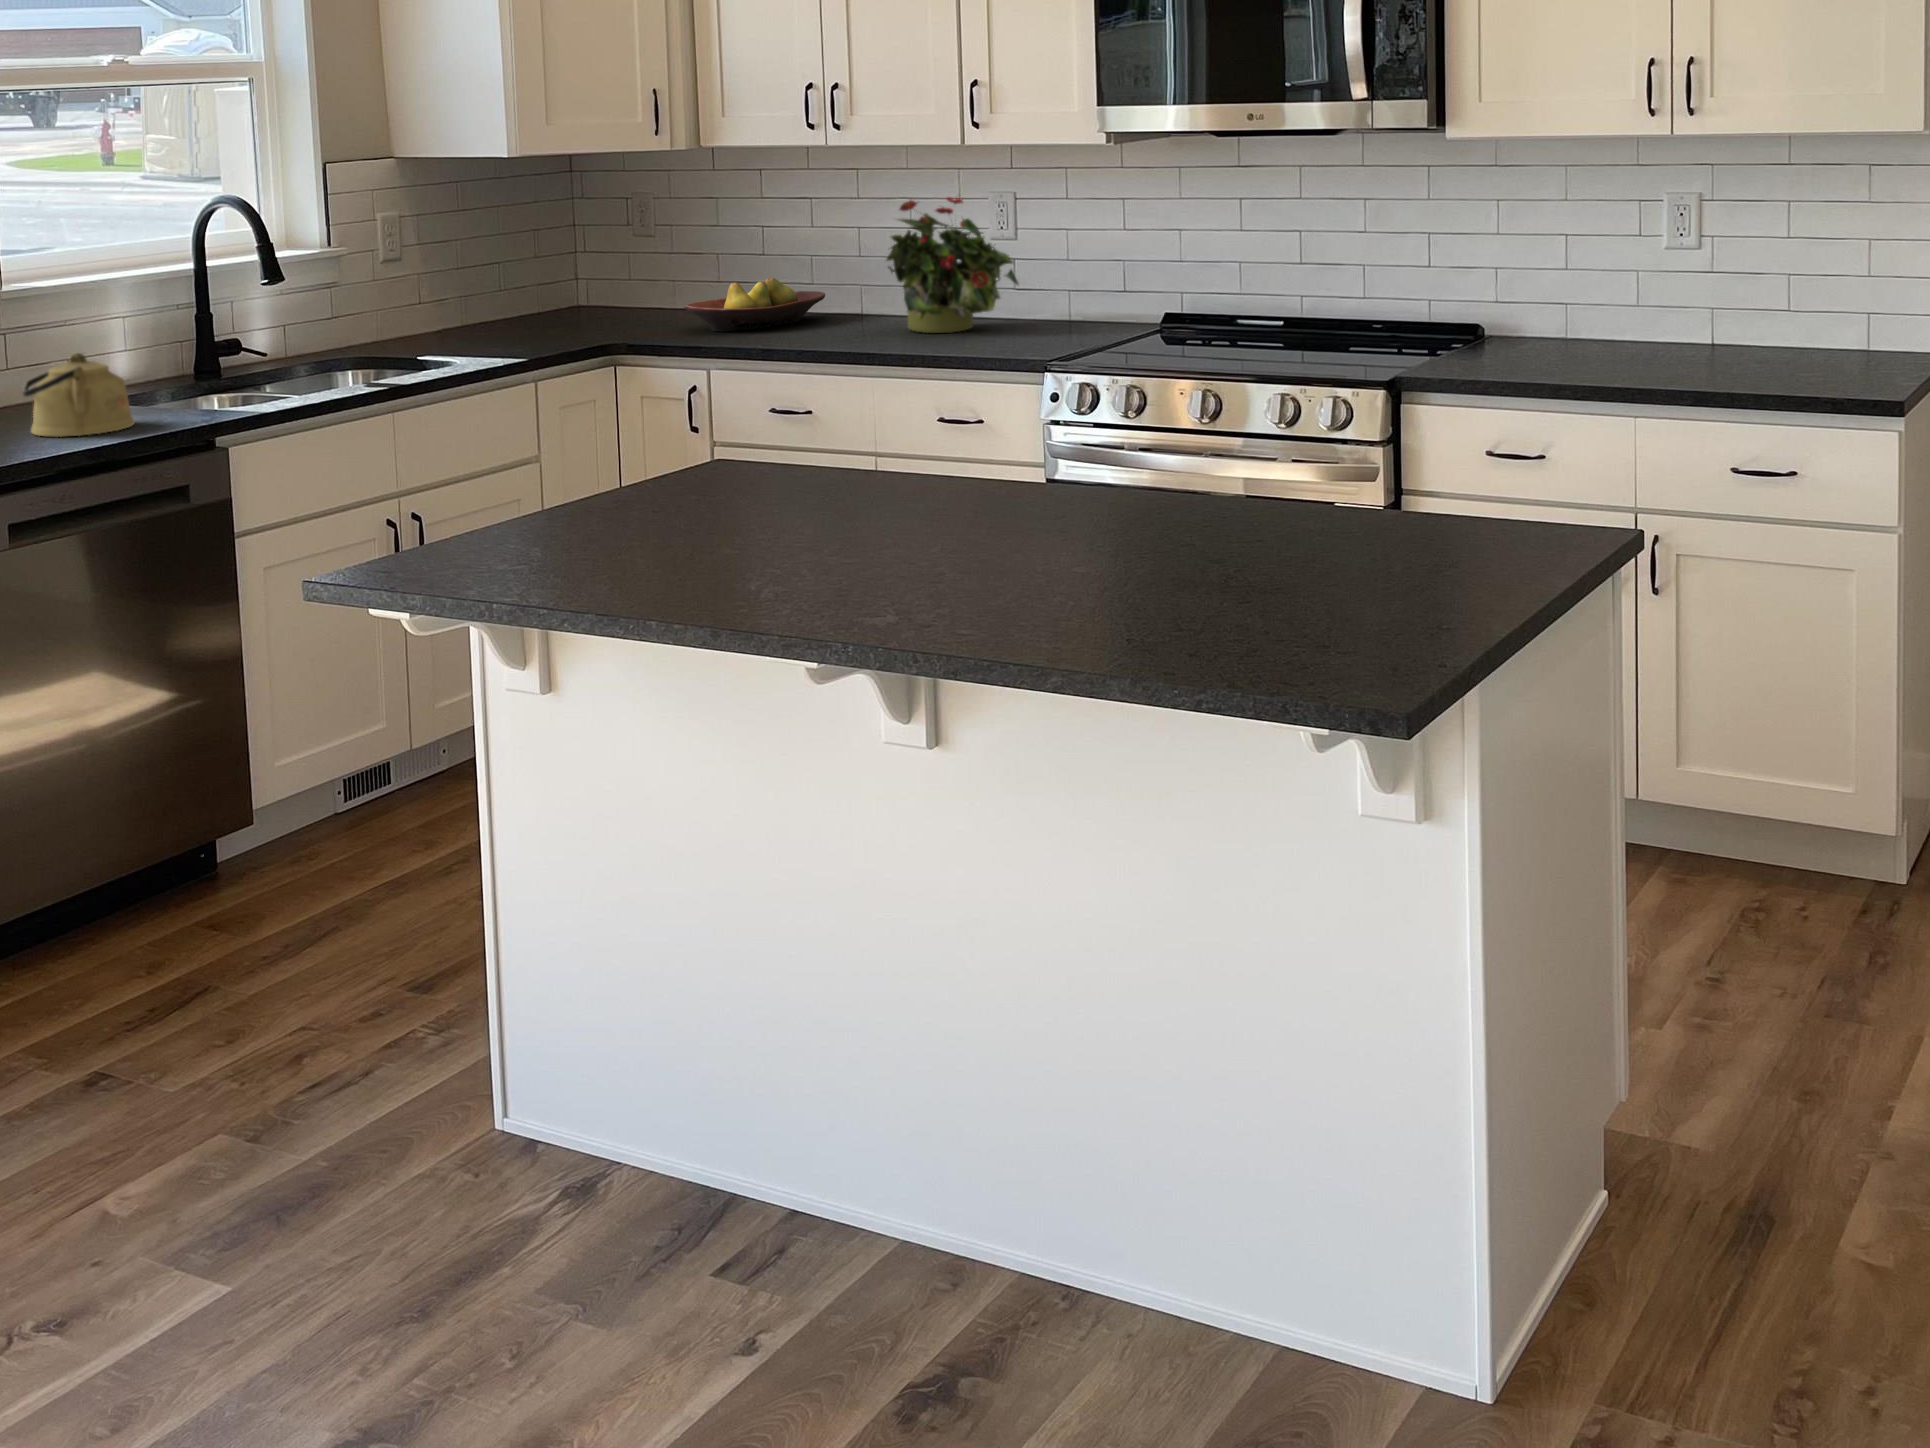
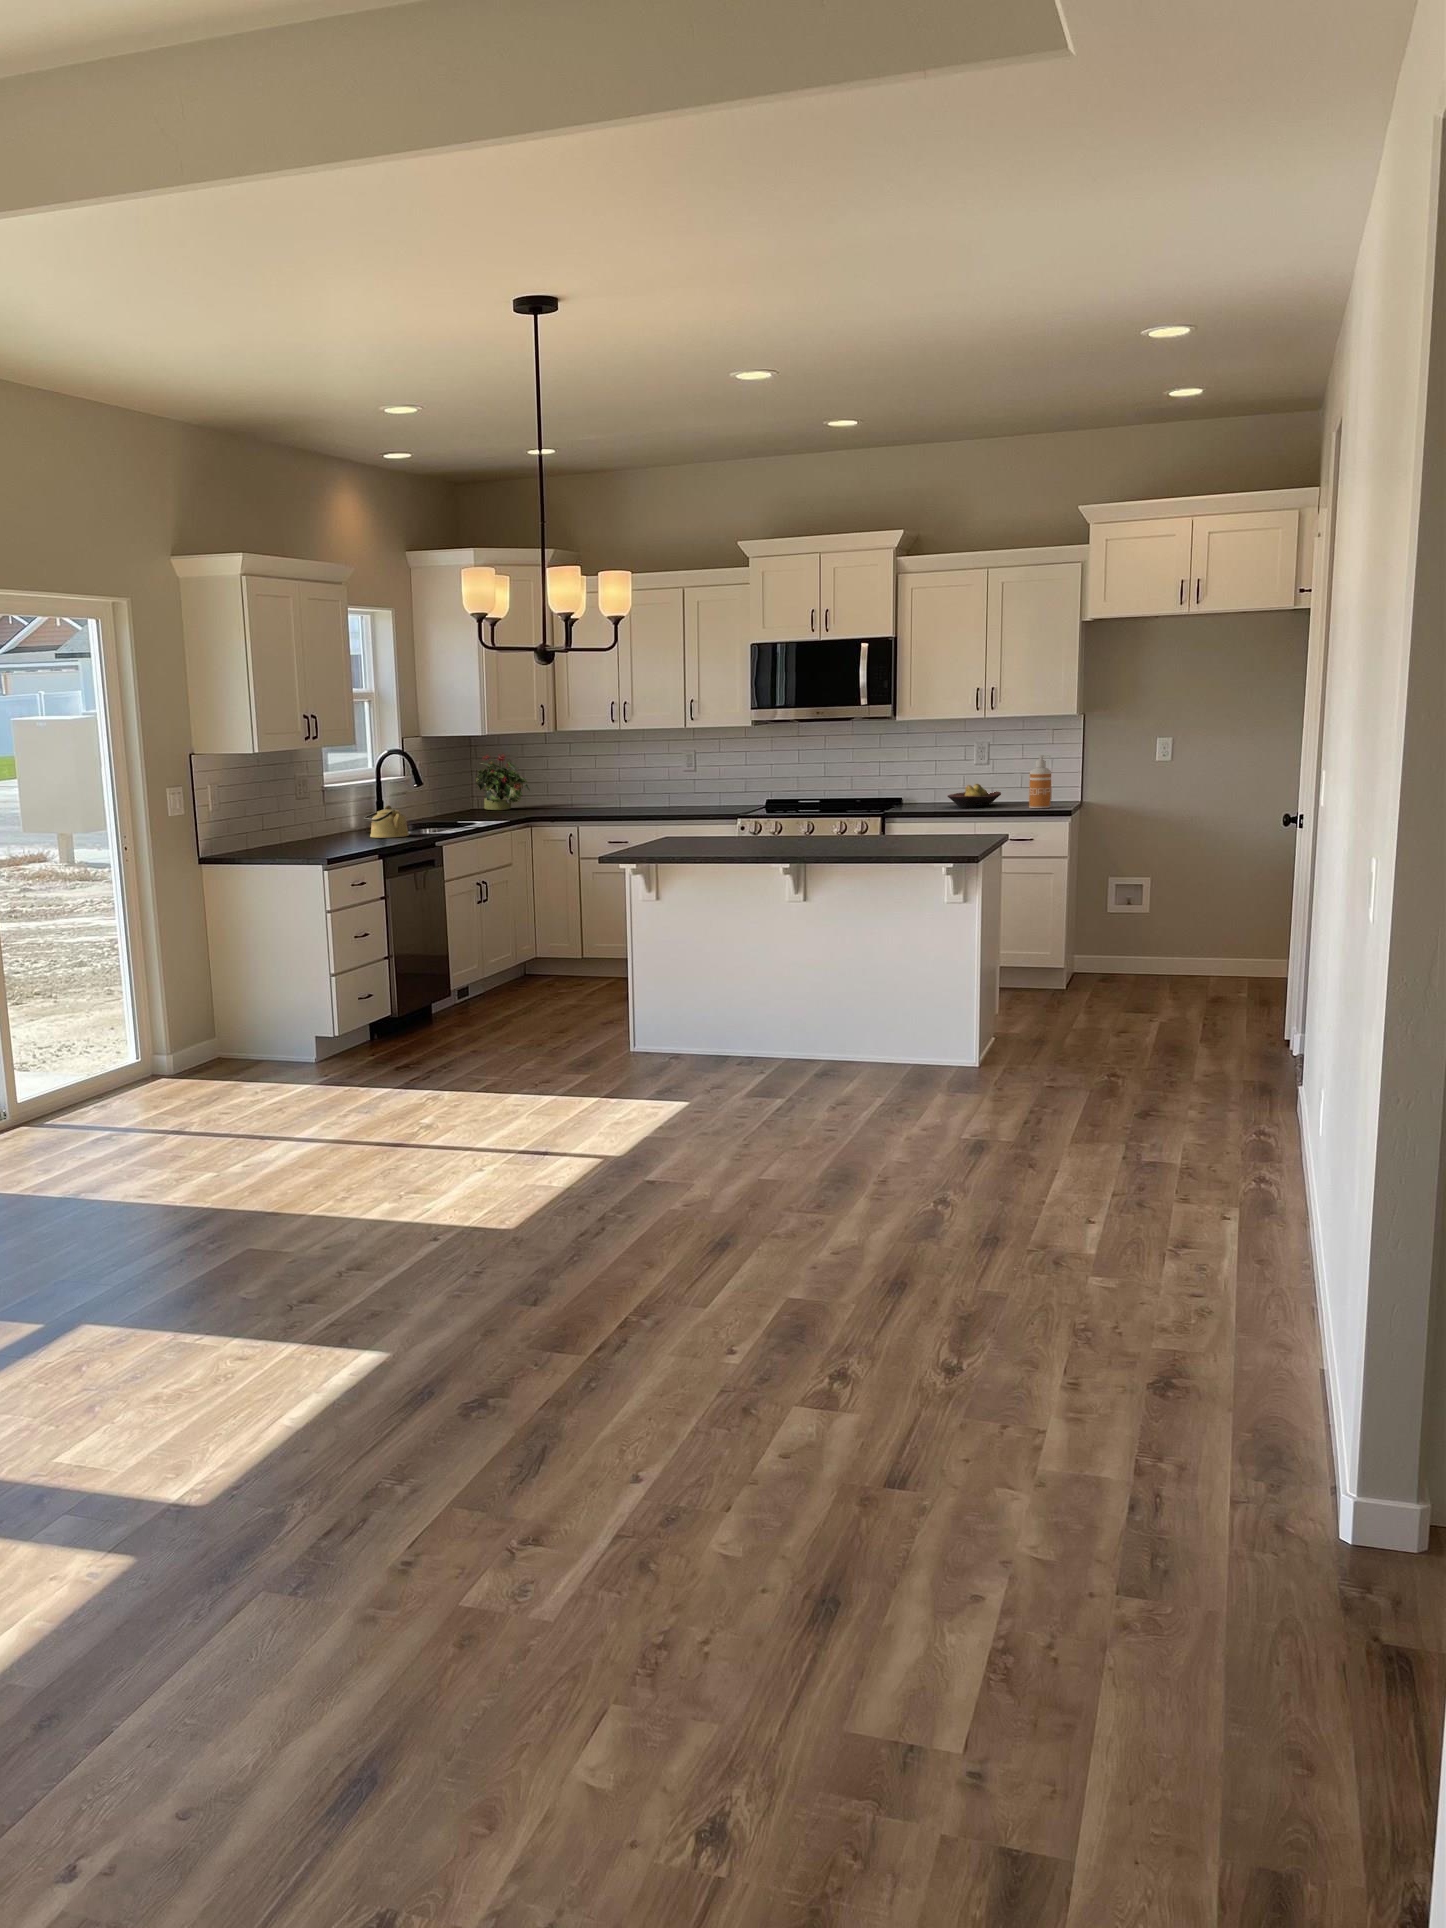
potted plant: present [887,197,1018,333] -> present [476,755,530,810]
soap dispenser: none [1788,239,1849,383] -> present [1029,755,1051,808]
fruit bowl: present [684,278,825,331] -> present [948,784,1001,808]

